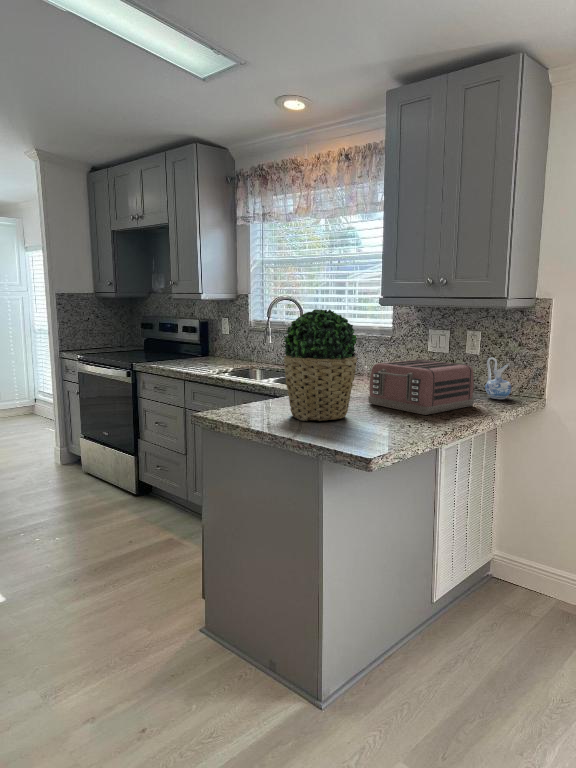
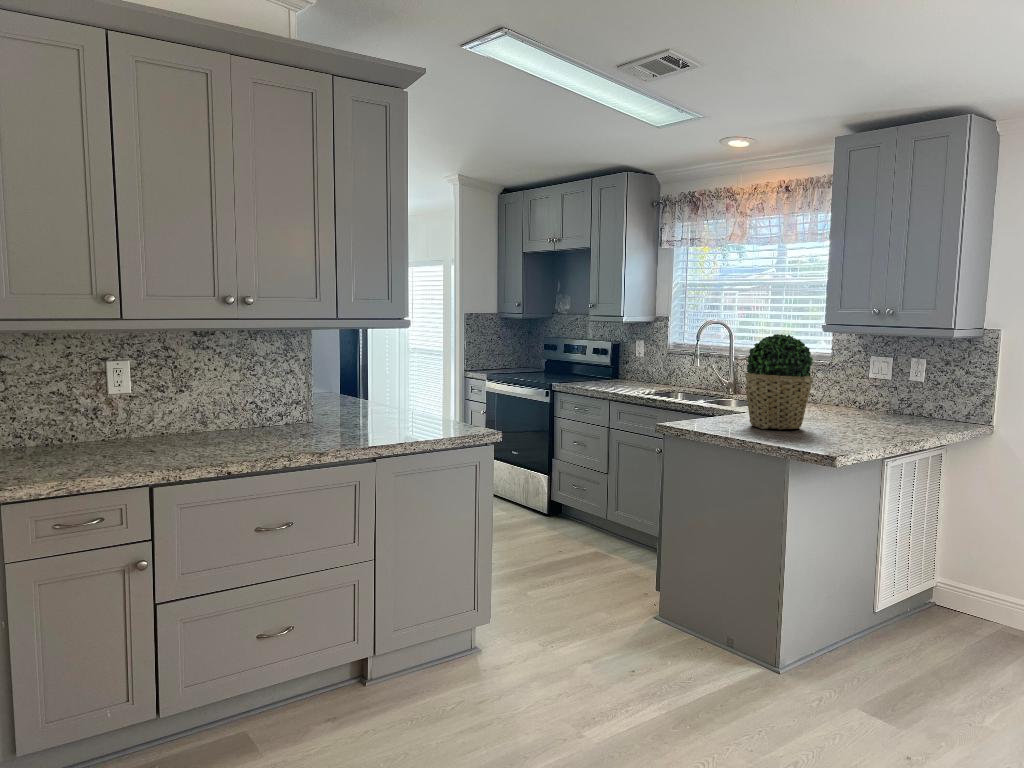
ceramic pitcher: present [485,357,511,399] -> none [931,384,958,424]
toaster: present [368,359,474,415] -> none [815,383,920,431]

